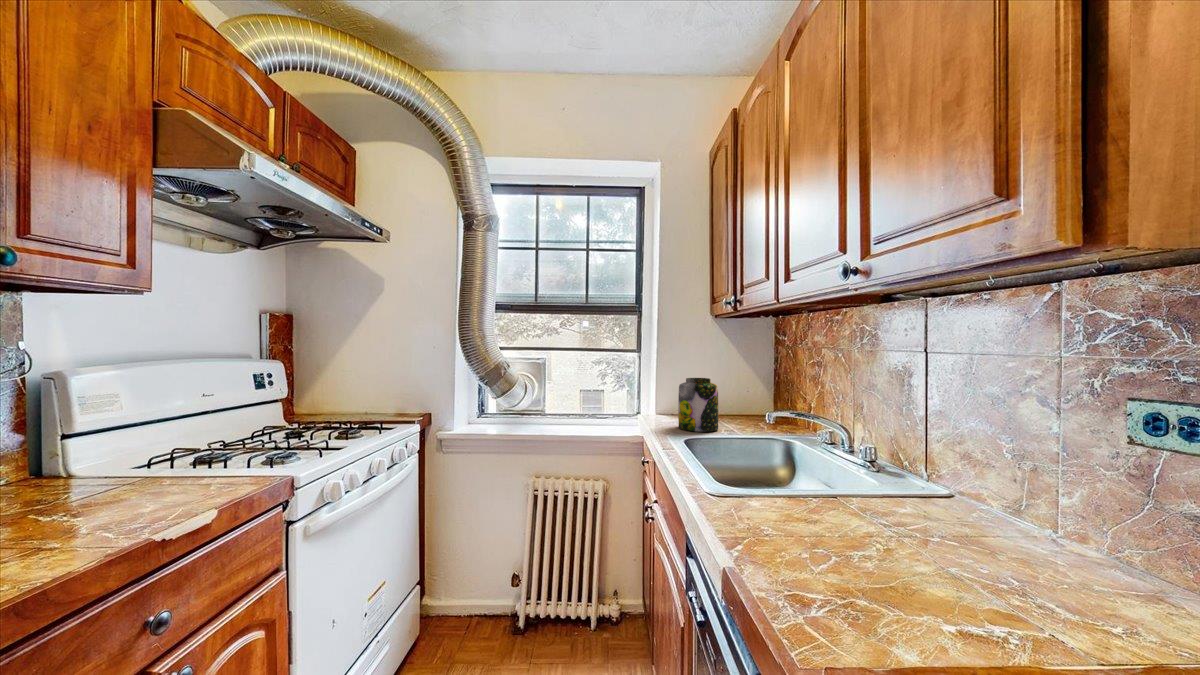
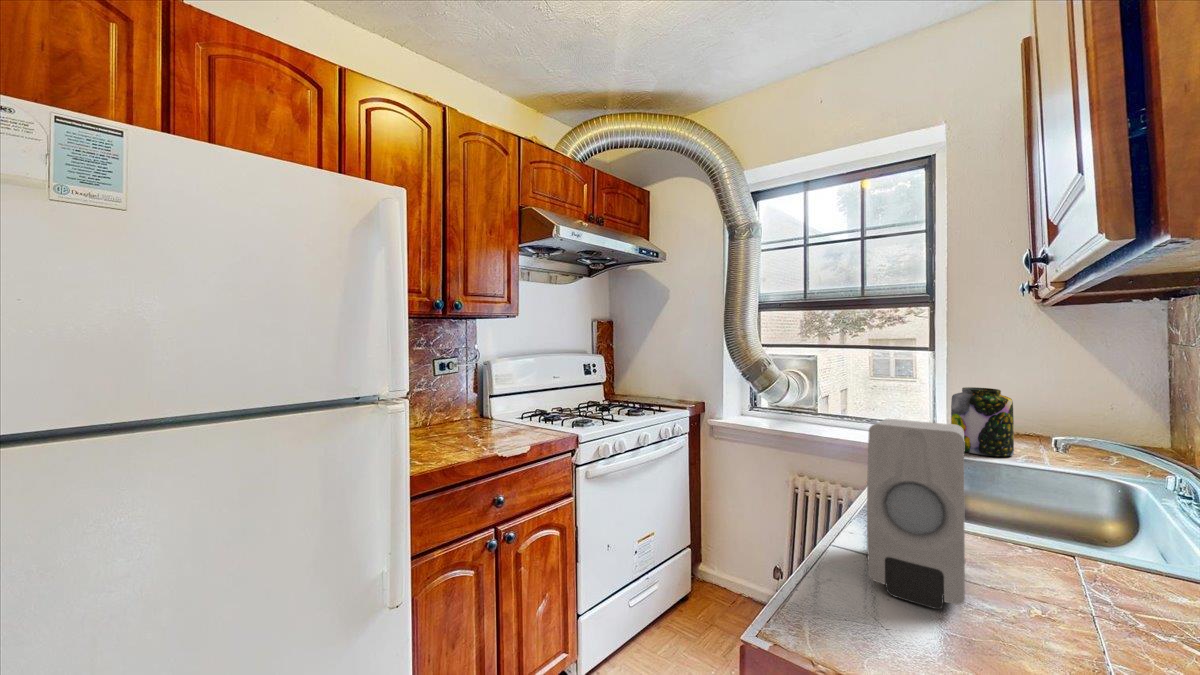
soap dispenser: none [742,402,853,567] -> present [867,419,965,609]

